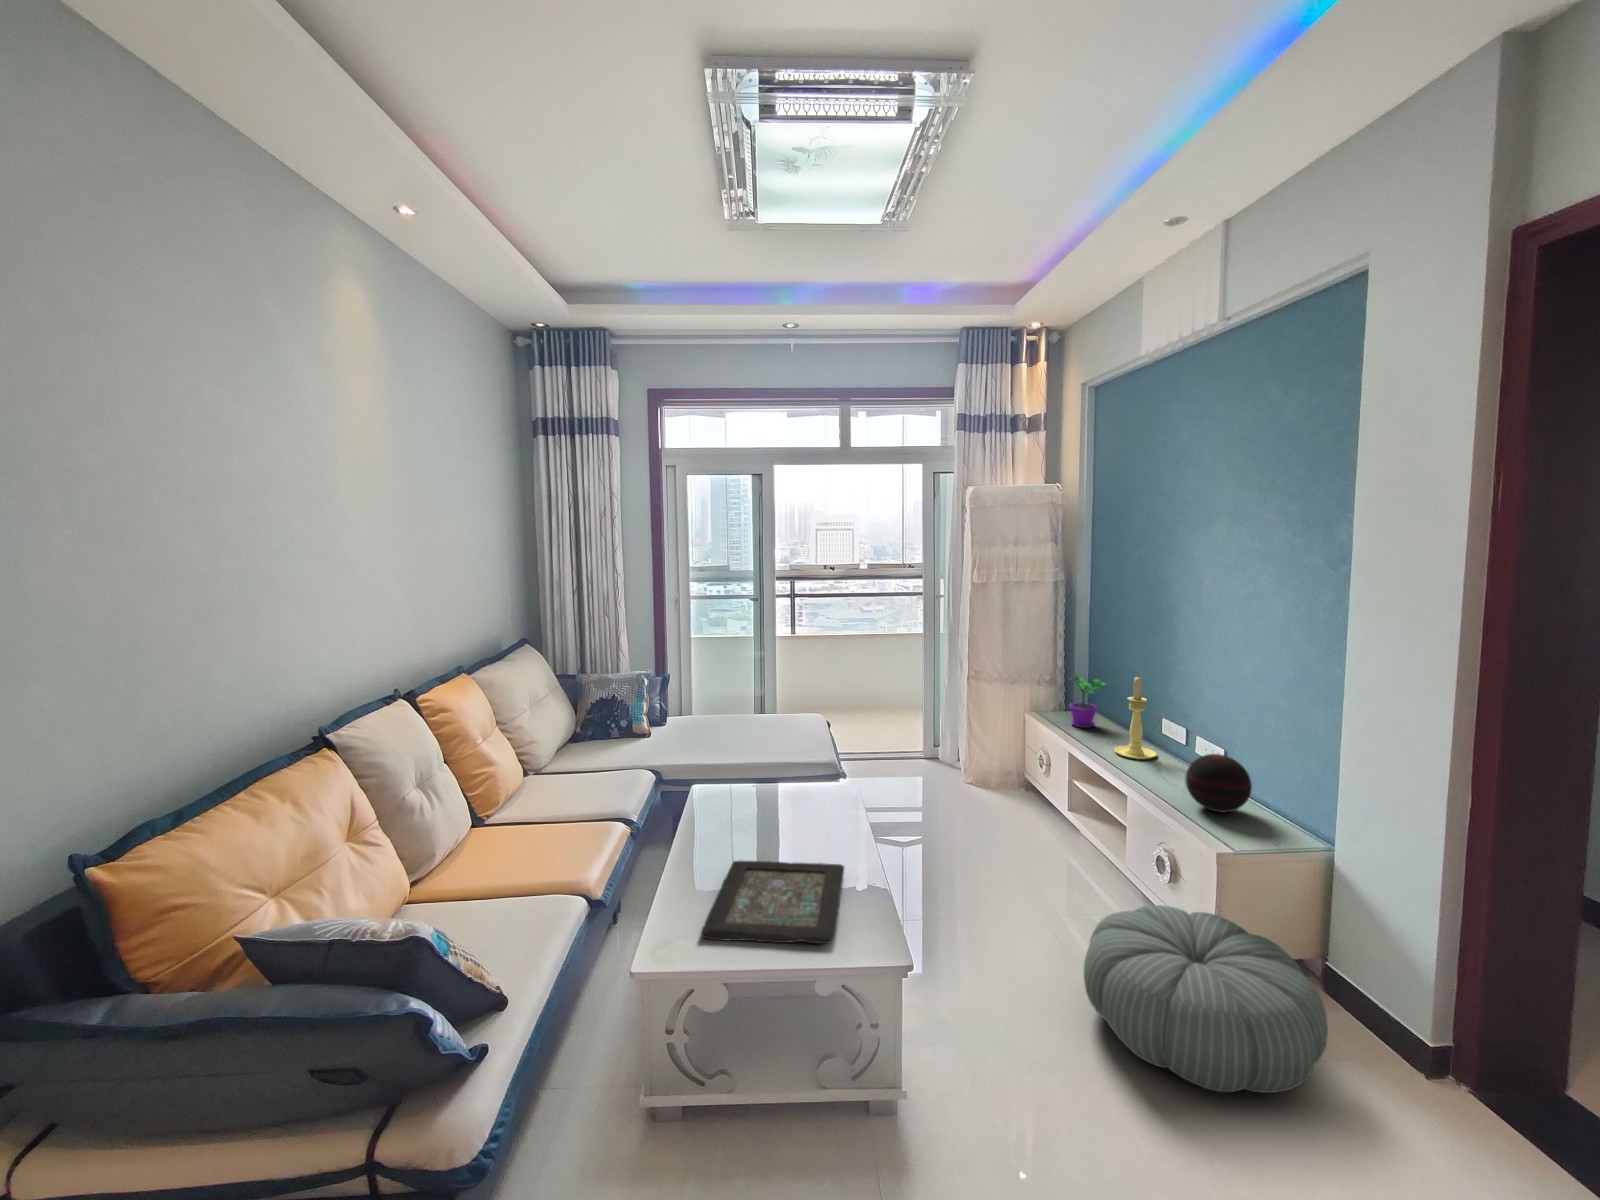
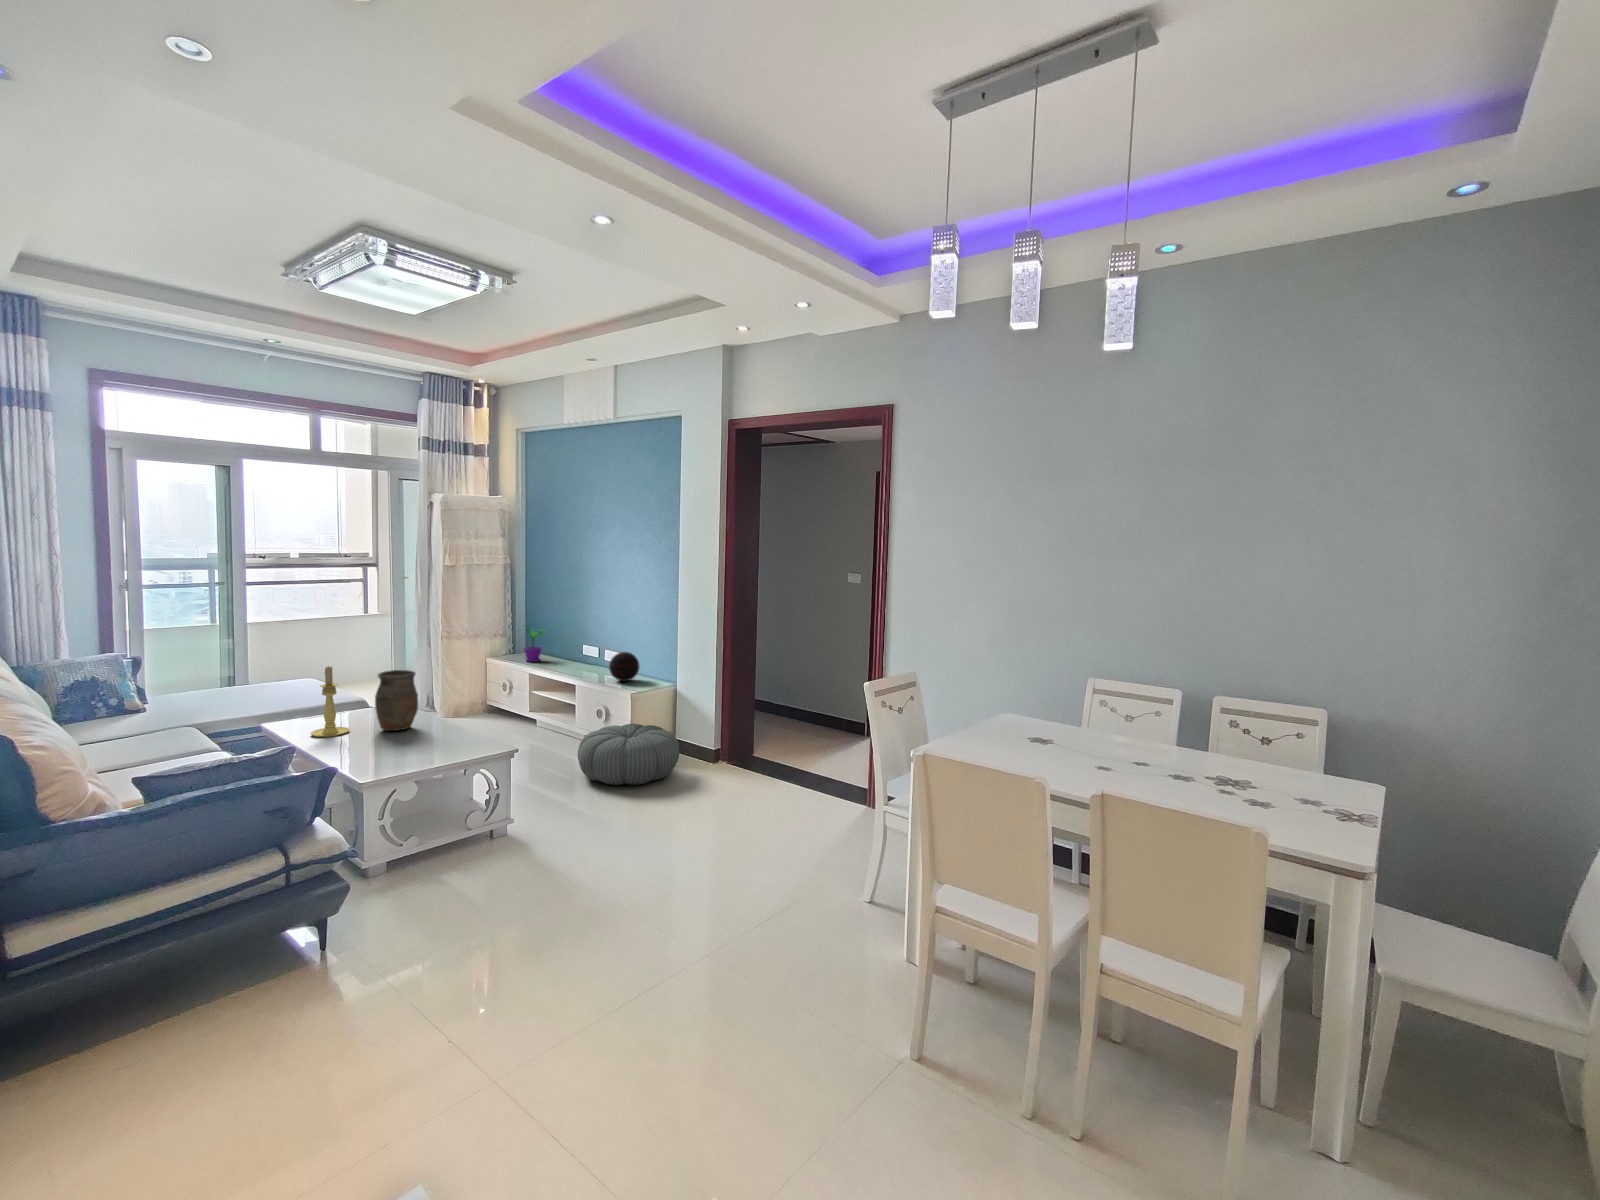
candle holder: present [1114,677,1157,759] -> present [311,666,350,737]
vase: none [773,741,830,836] -> present [375,670,418,731]
decorative tray: present [701,861,844,944] -> none [378,729,481,765]

